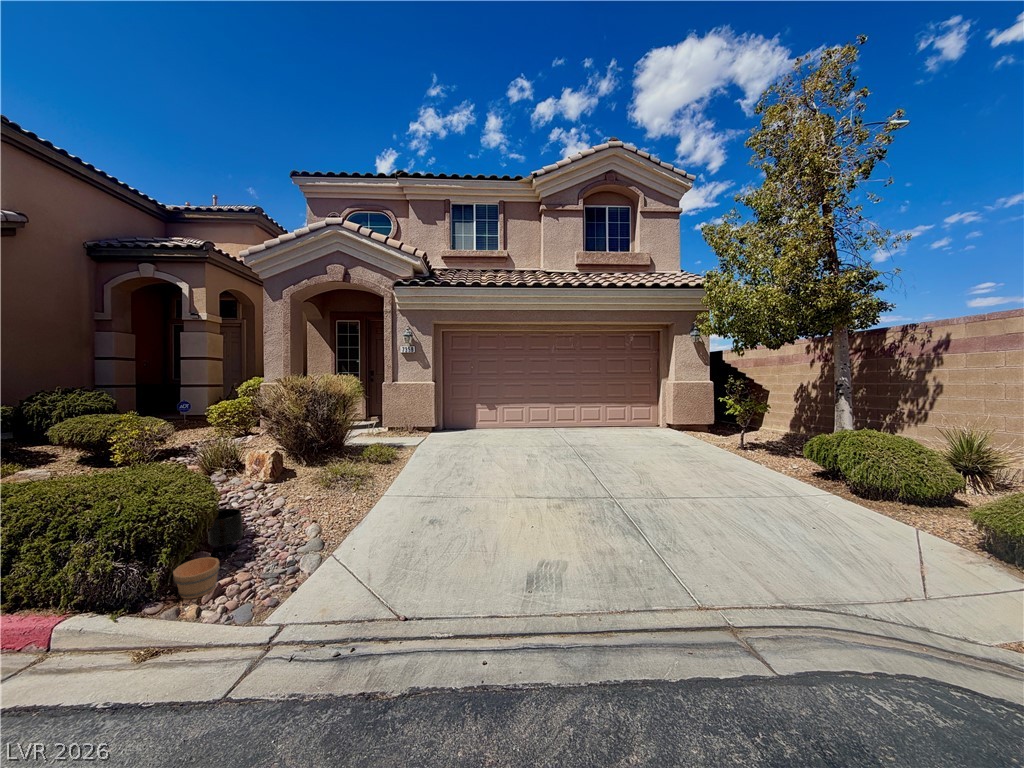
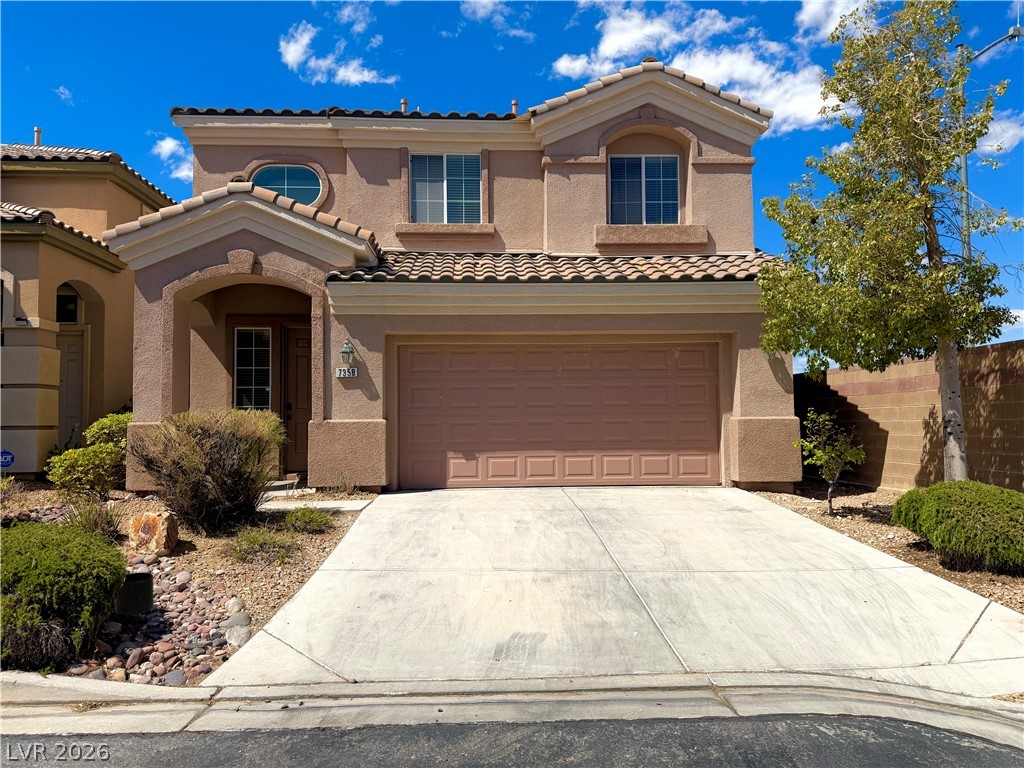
bucket: present [173,557,220,599] -> none [90,622,140,665]

